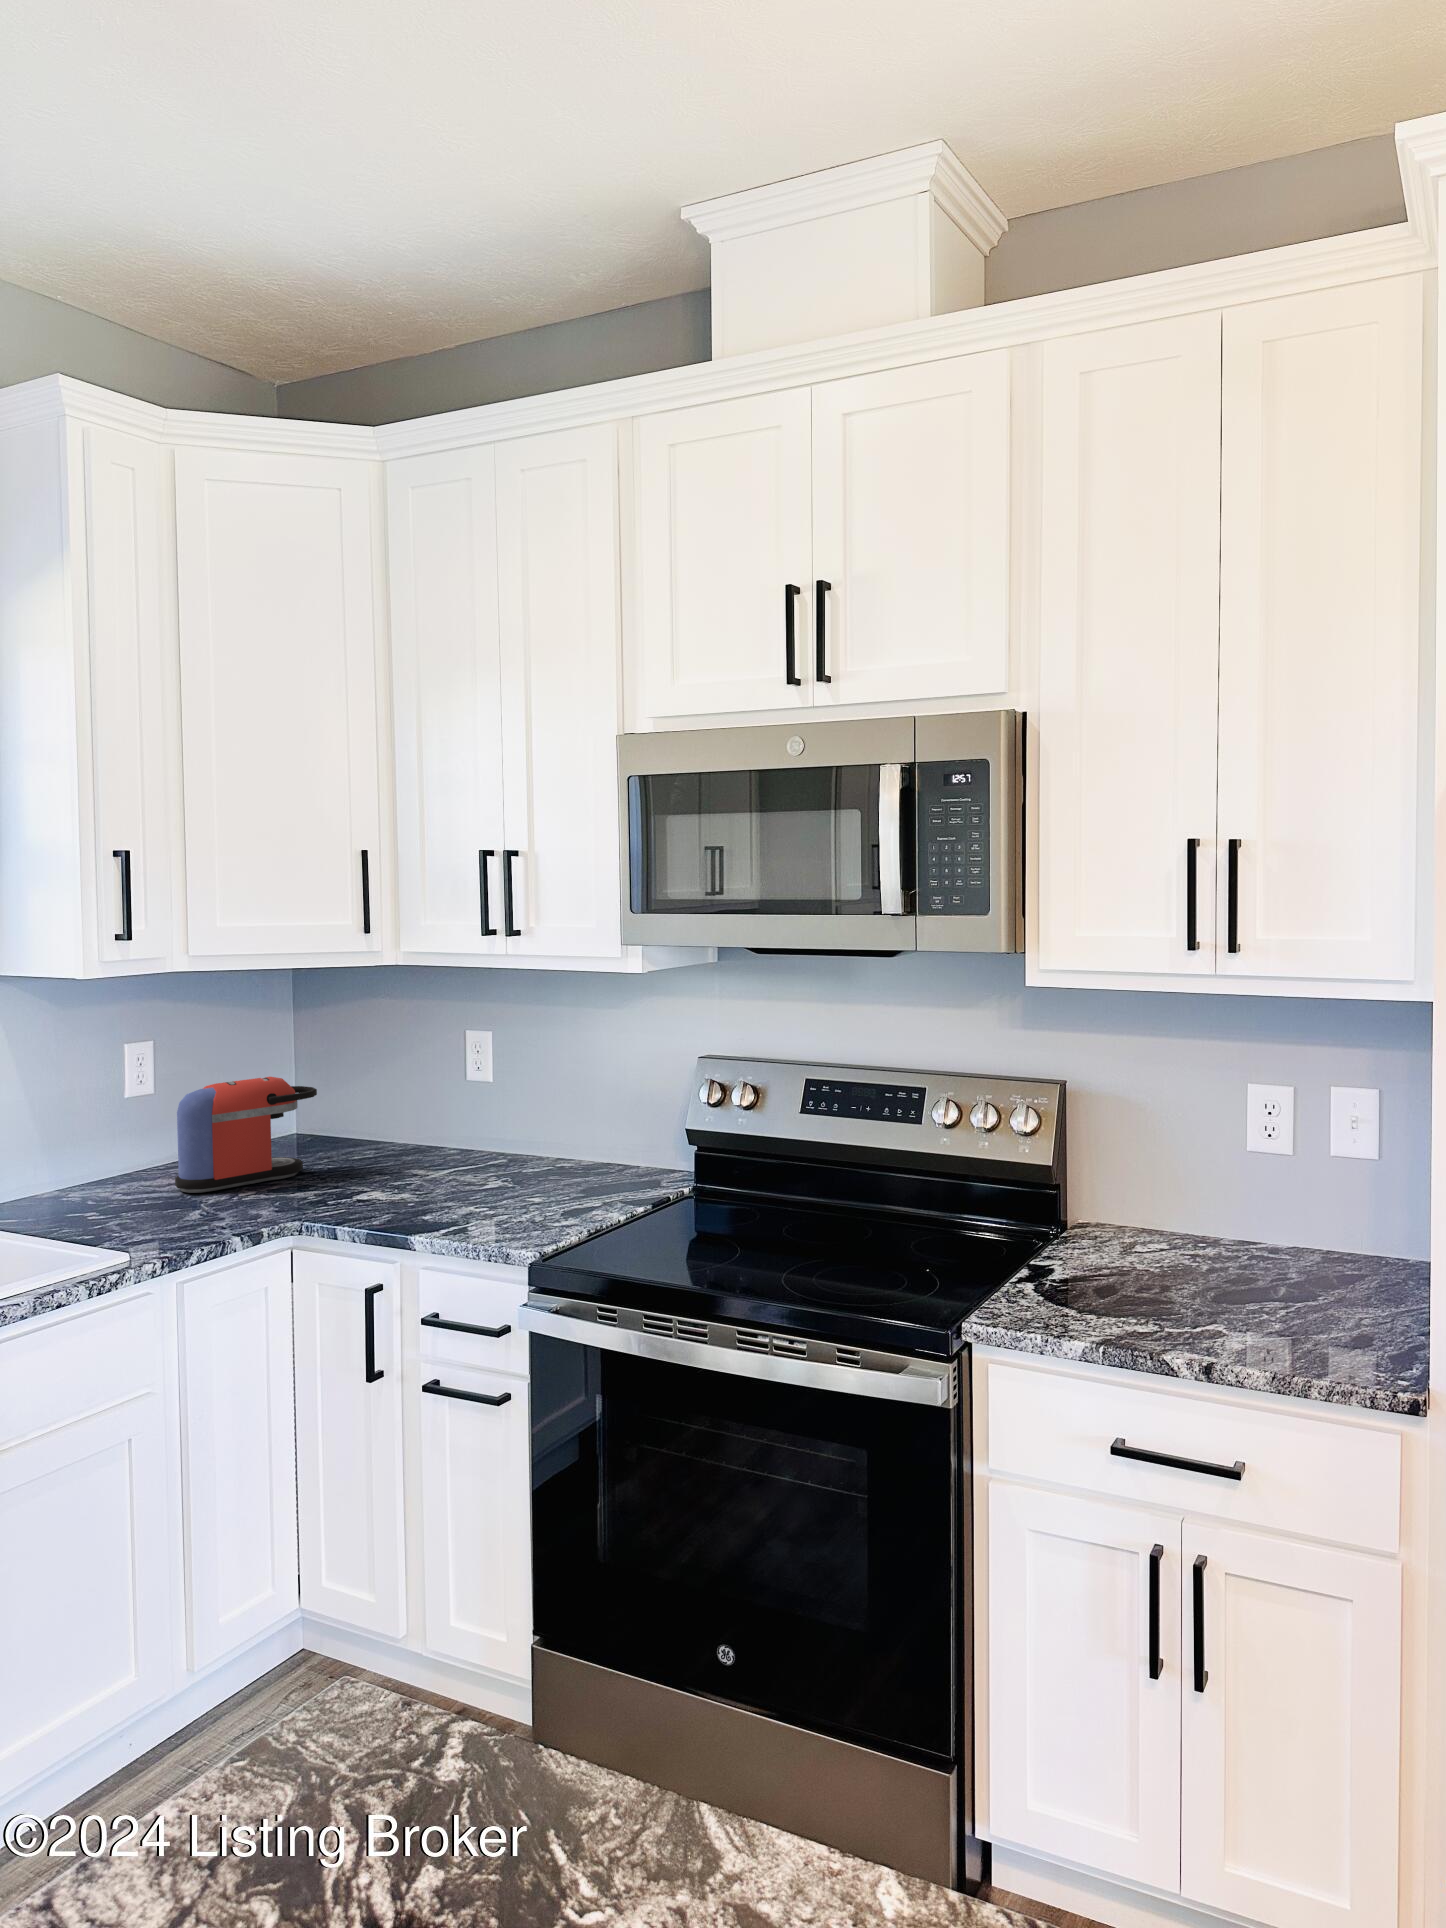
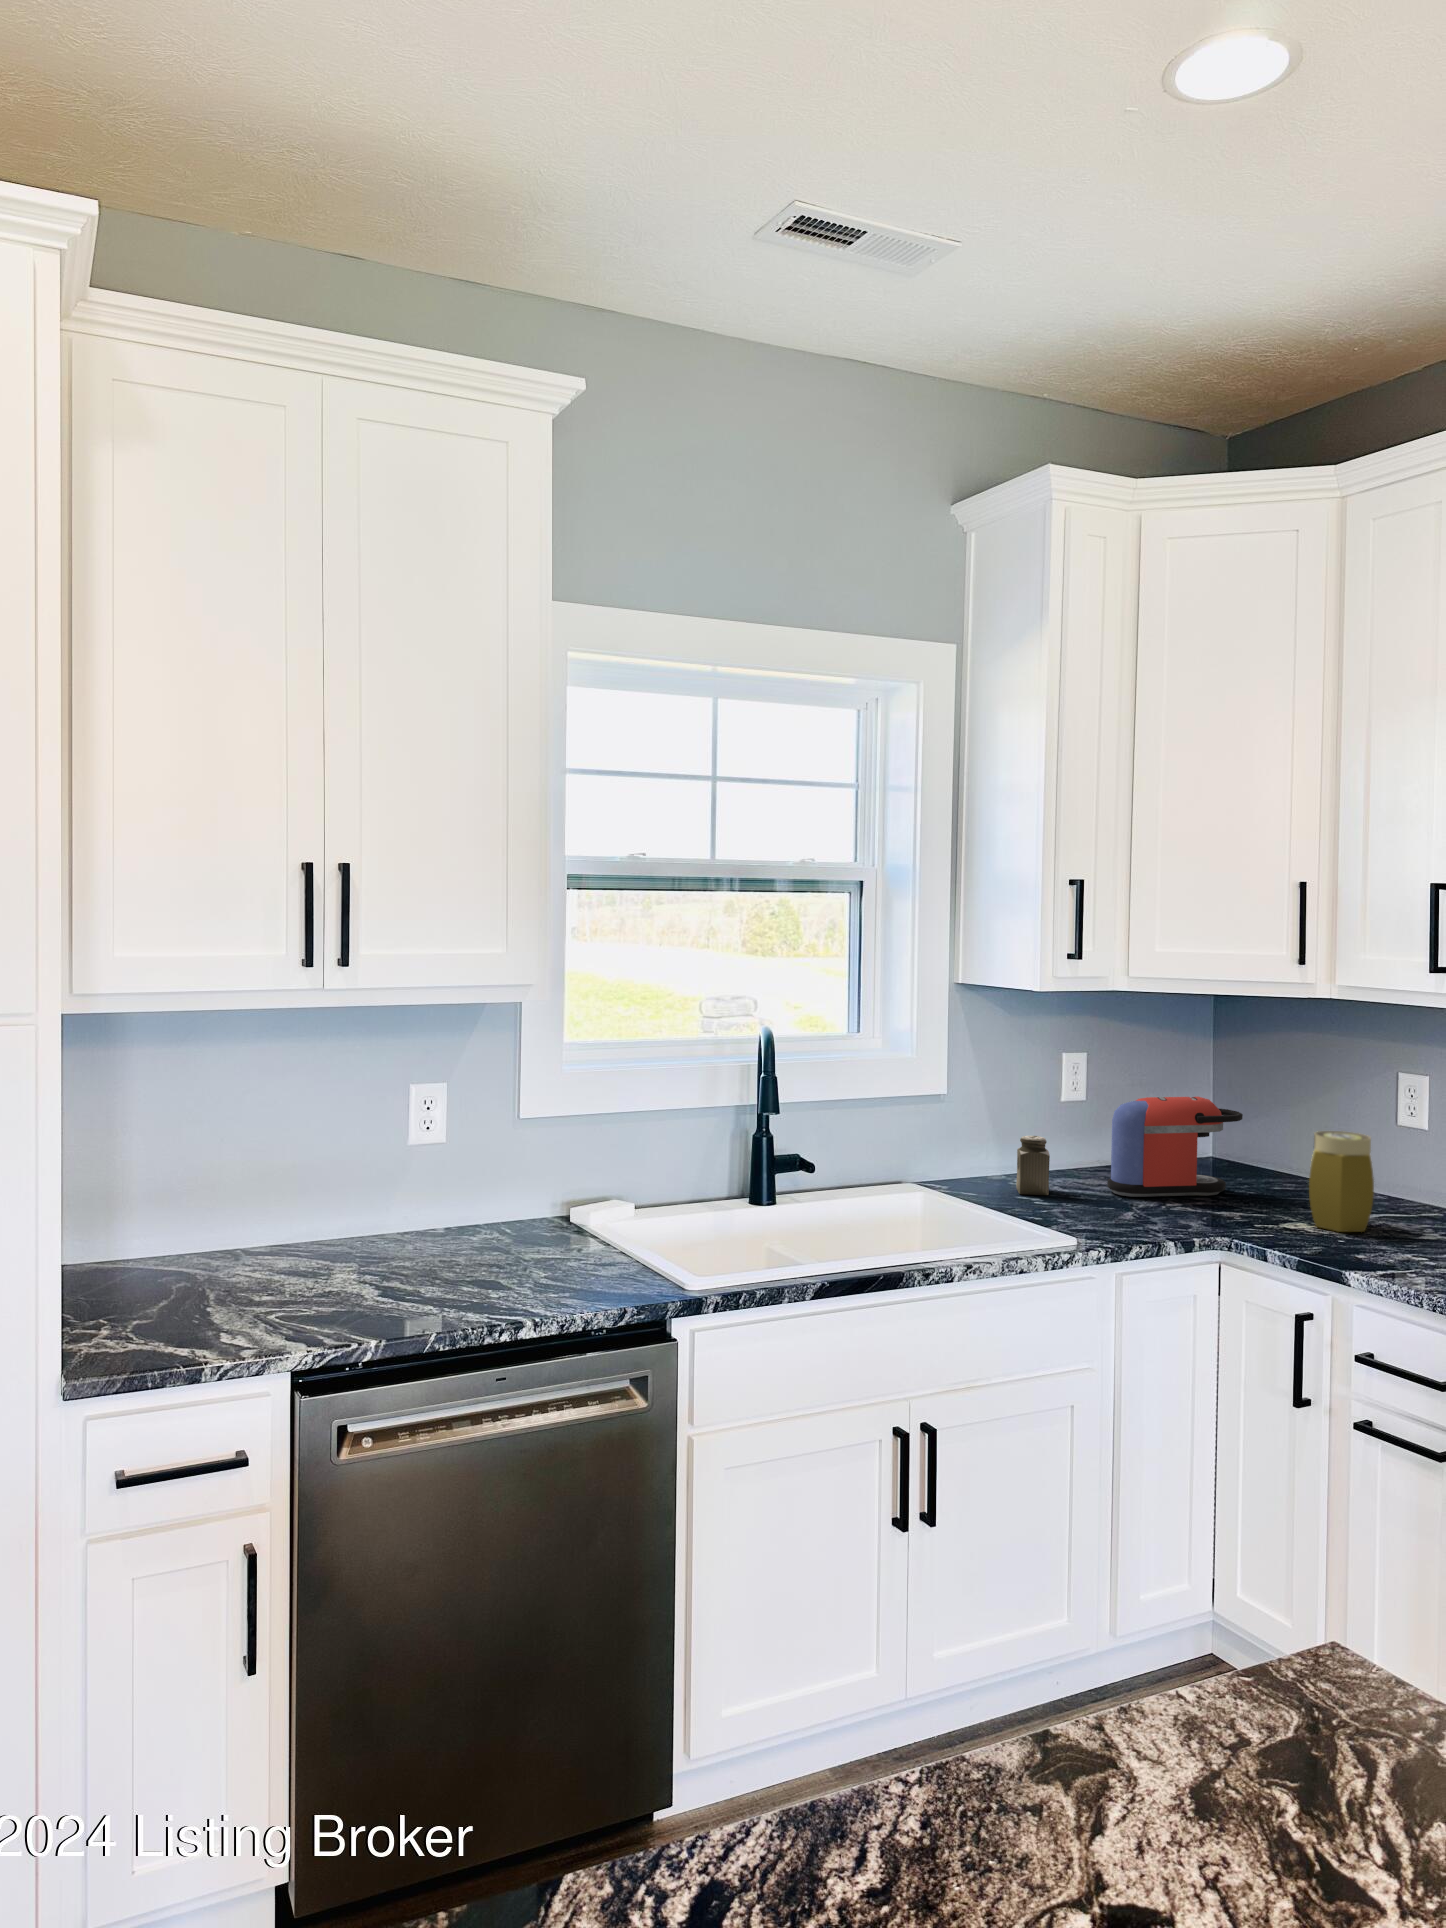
jar: none [380,1096,440,1196] -> present [1309,1131,1374,1232]
salt shaker: none [66,1141,106,1210] -> present [1016,1136,1050,1195]

